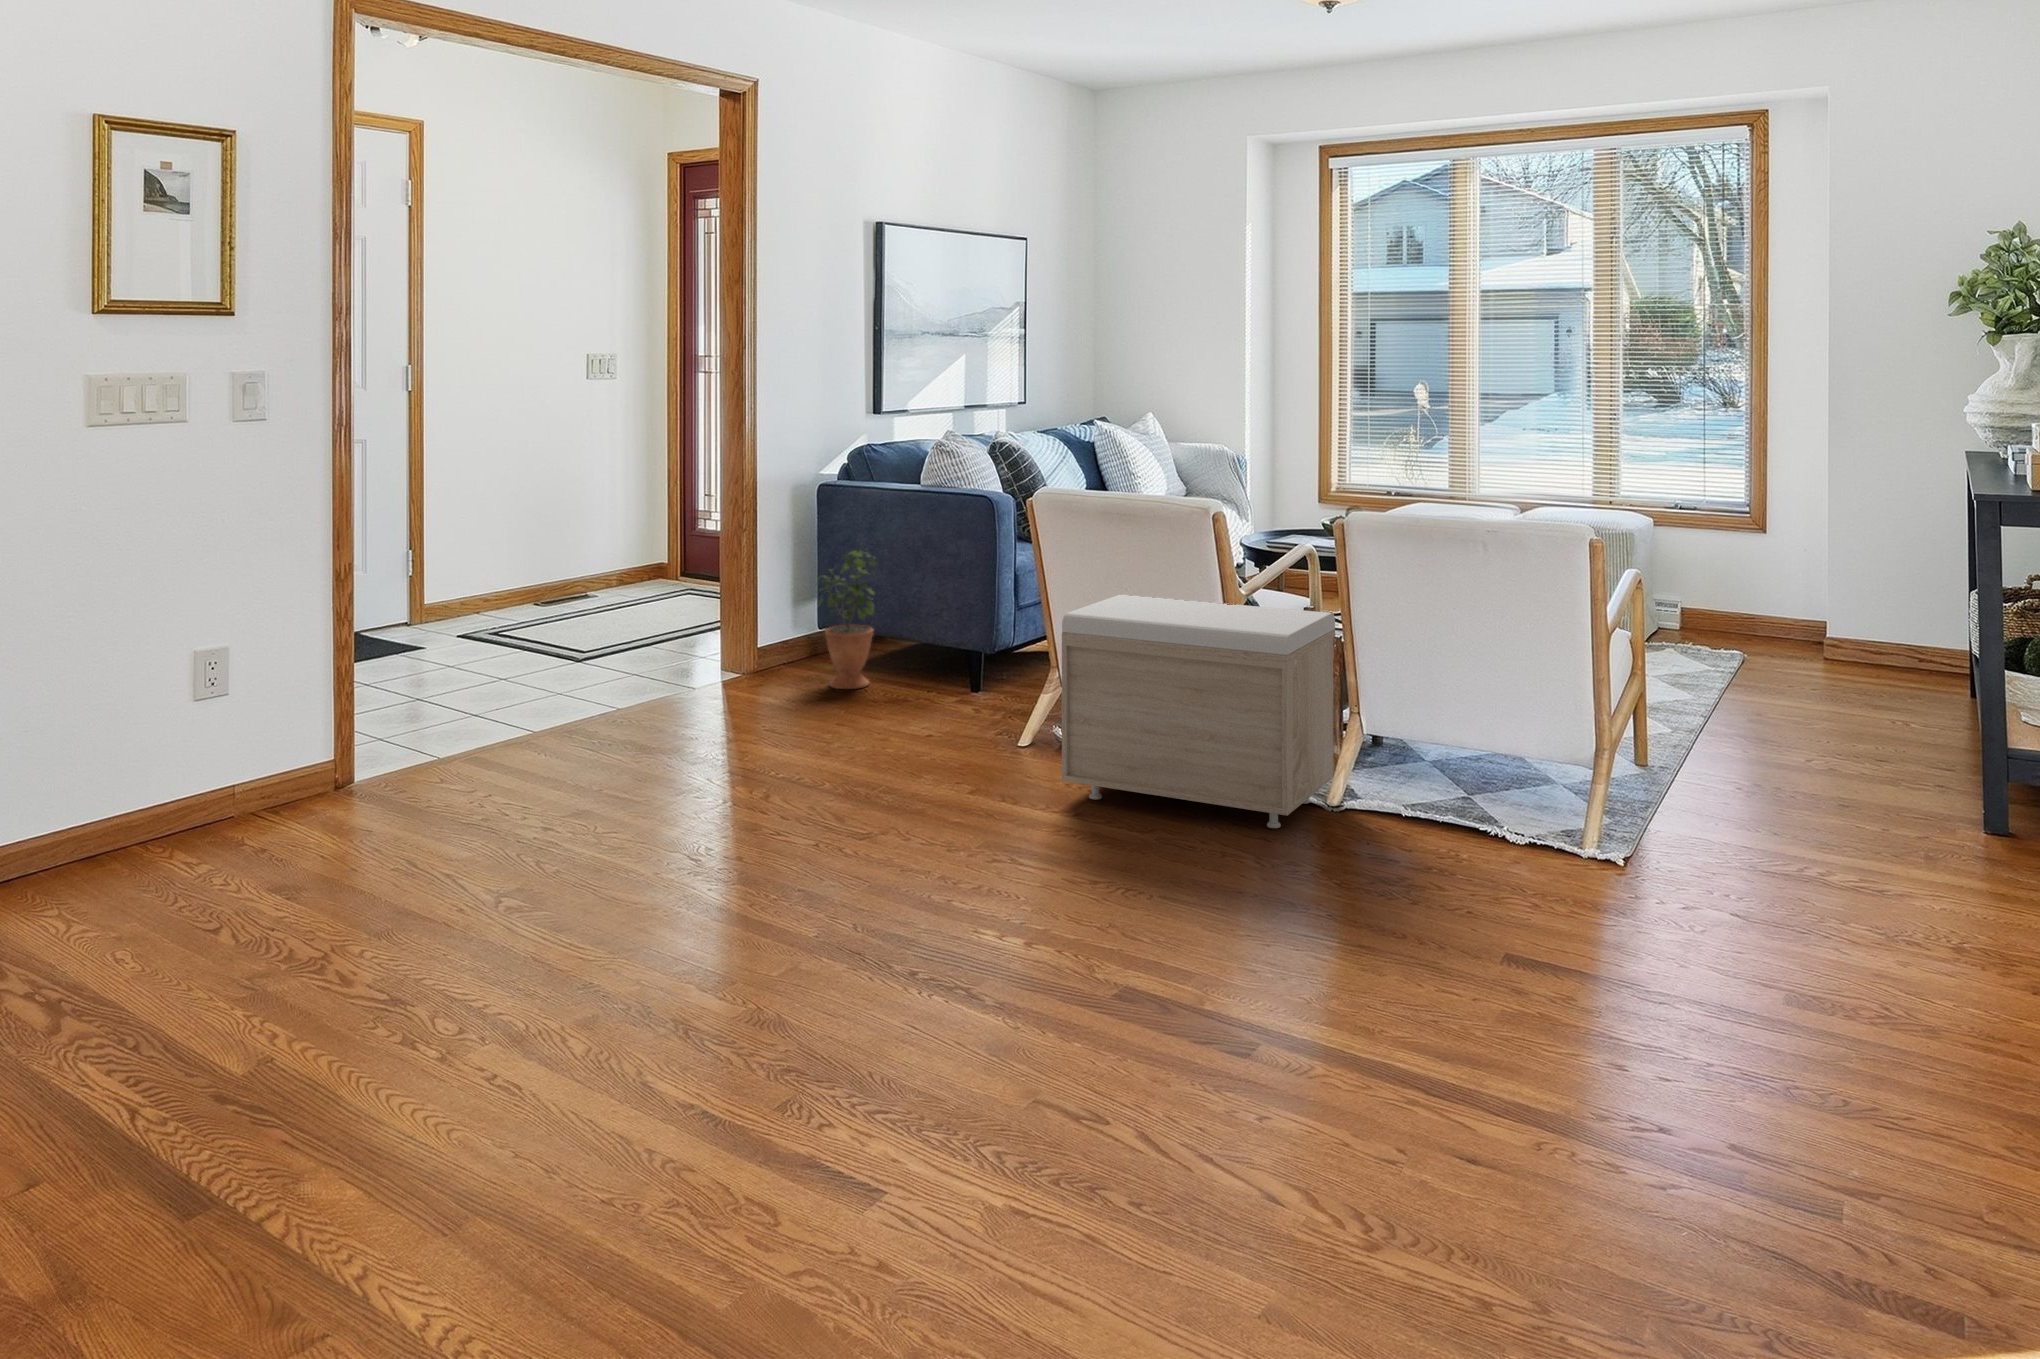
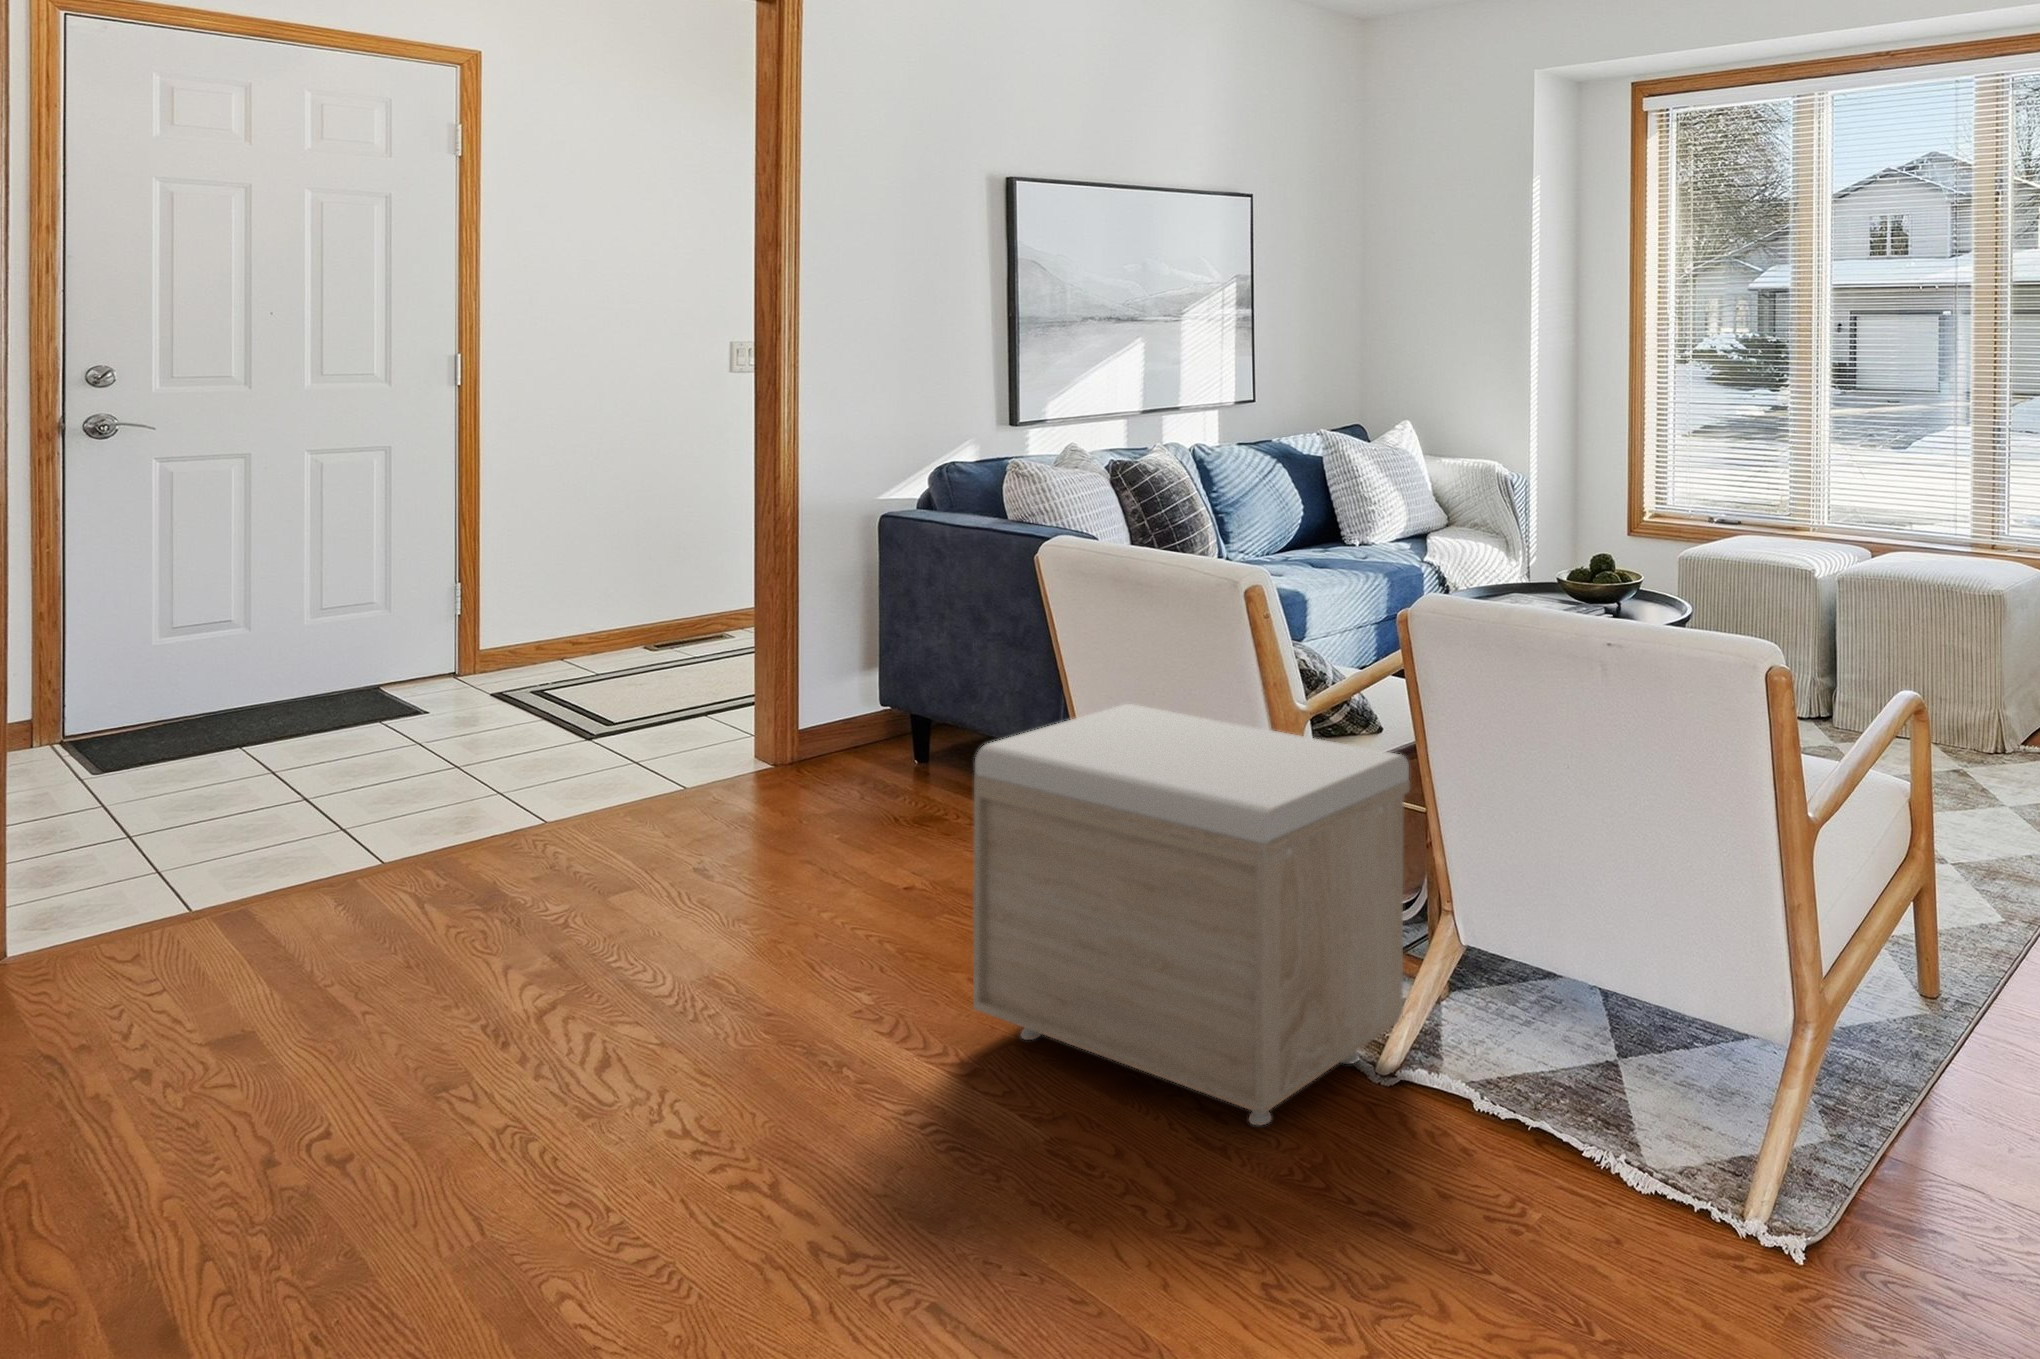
potted plant: present [817,550,876,689] -> none [843,597,938,797]

